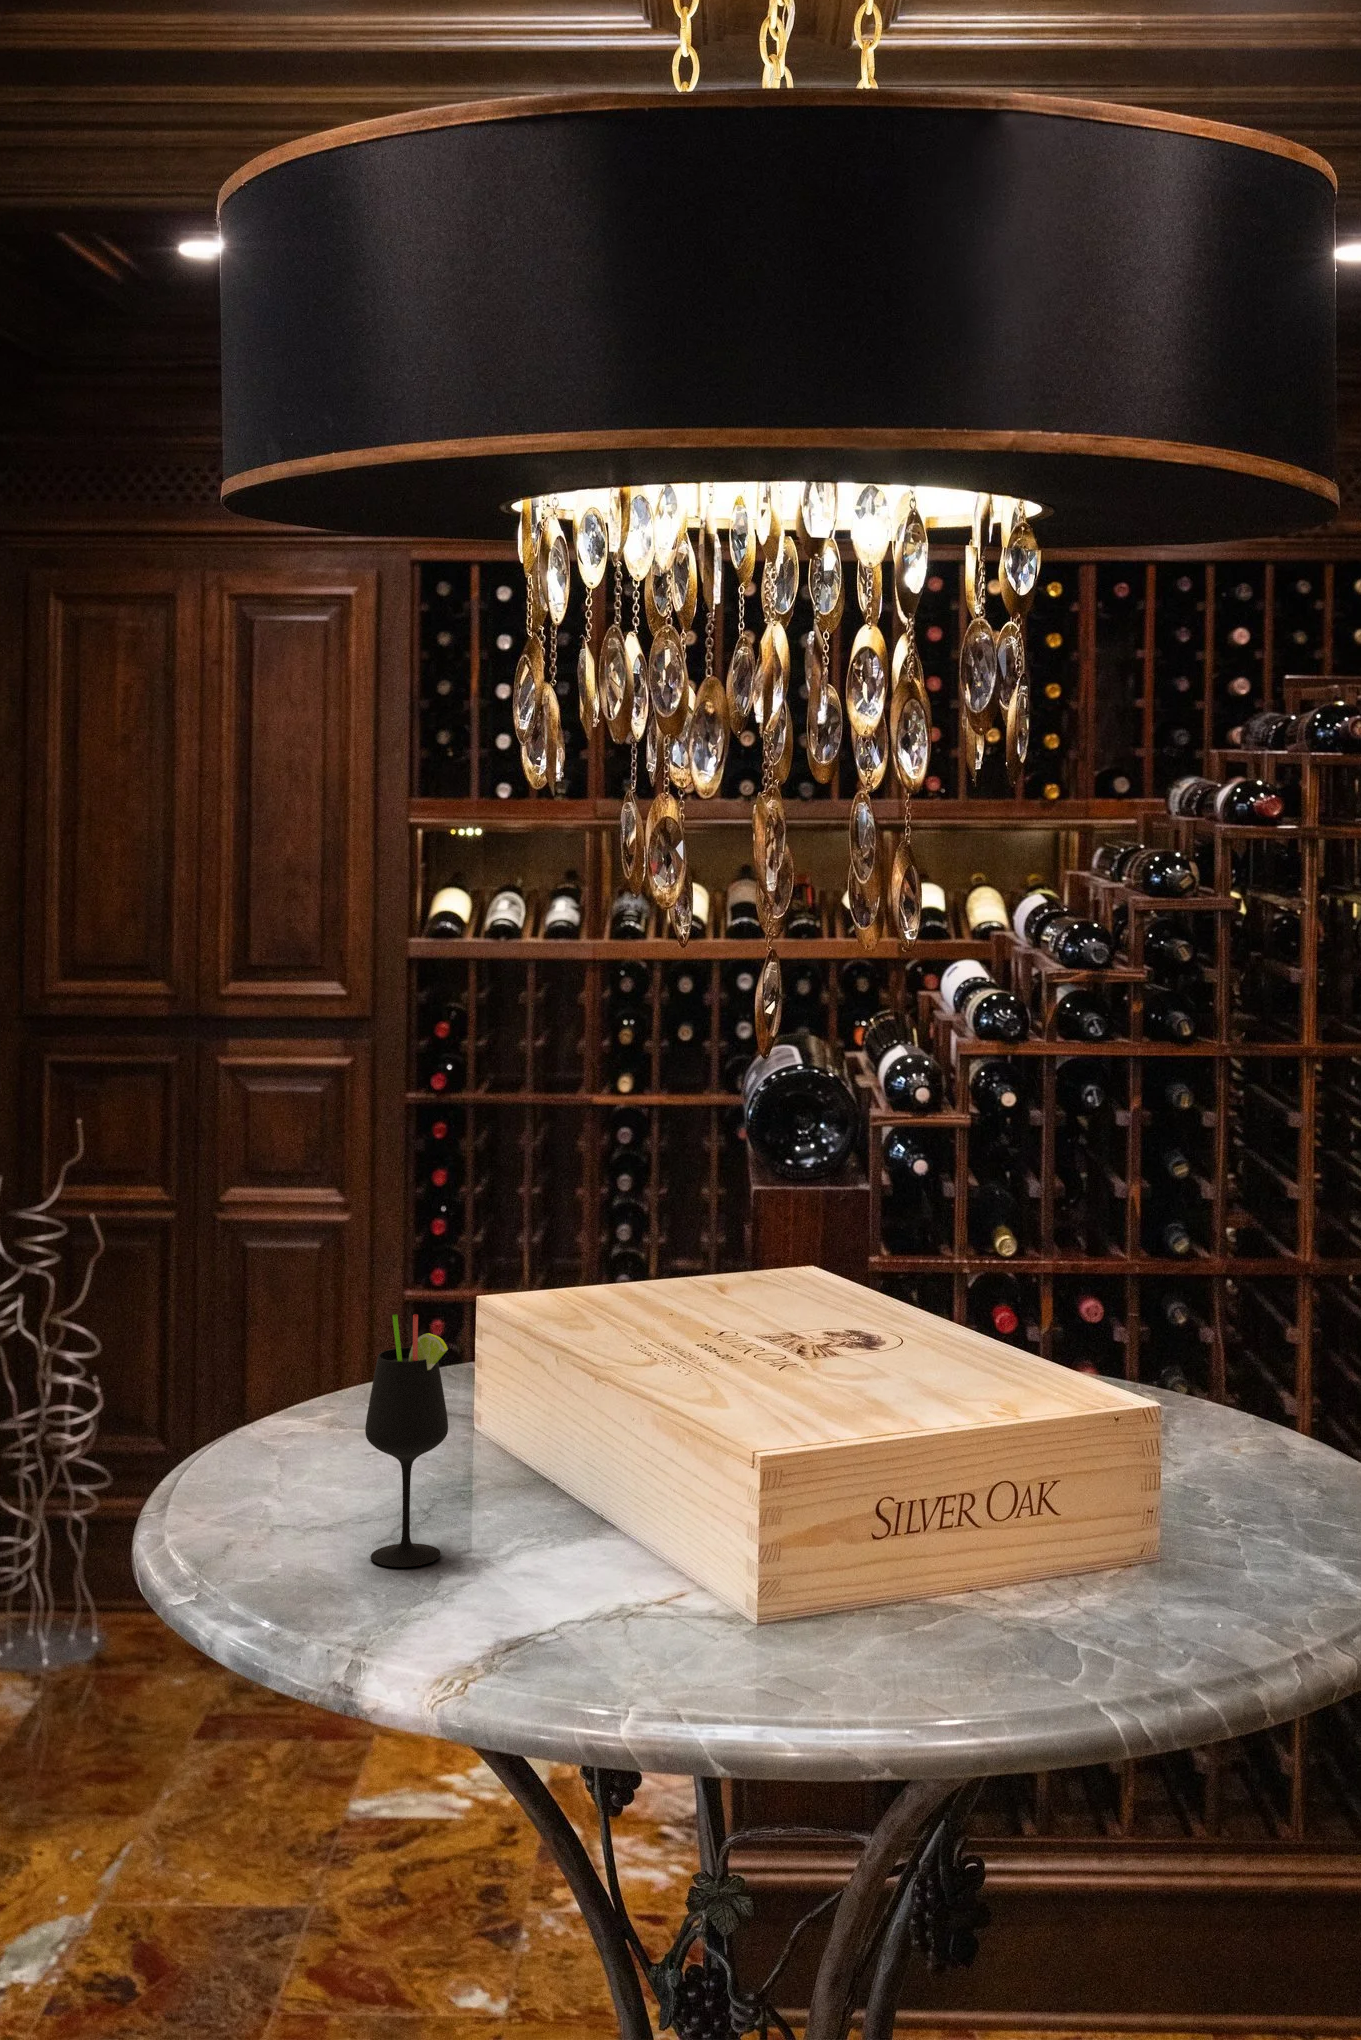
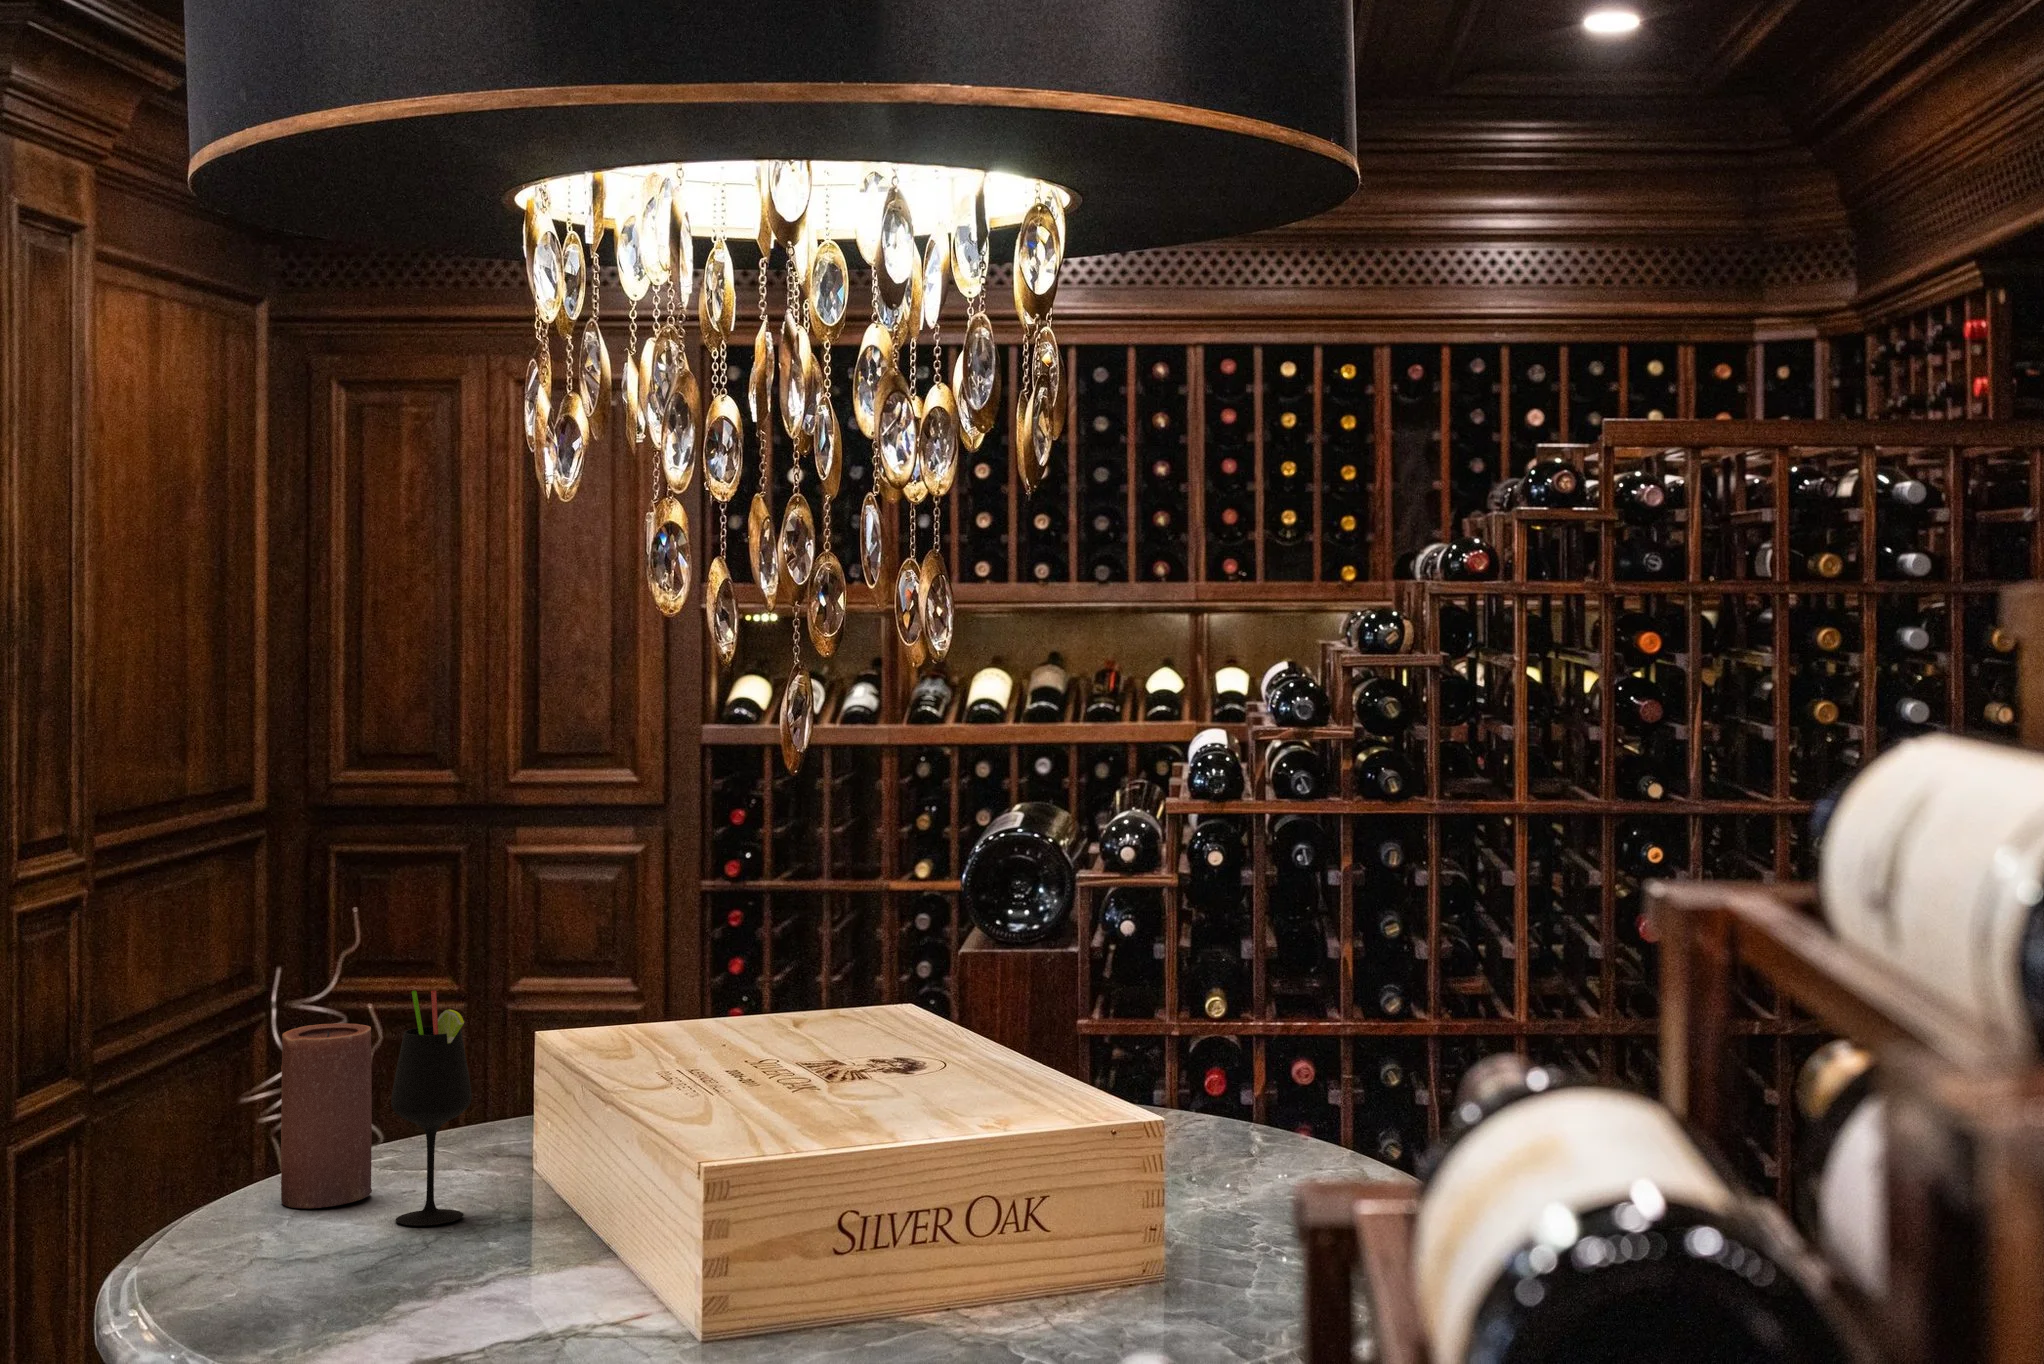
candle: none [233,1337,326,1541] -> present [281,1023,372,1208]

